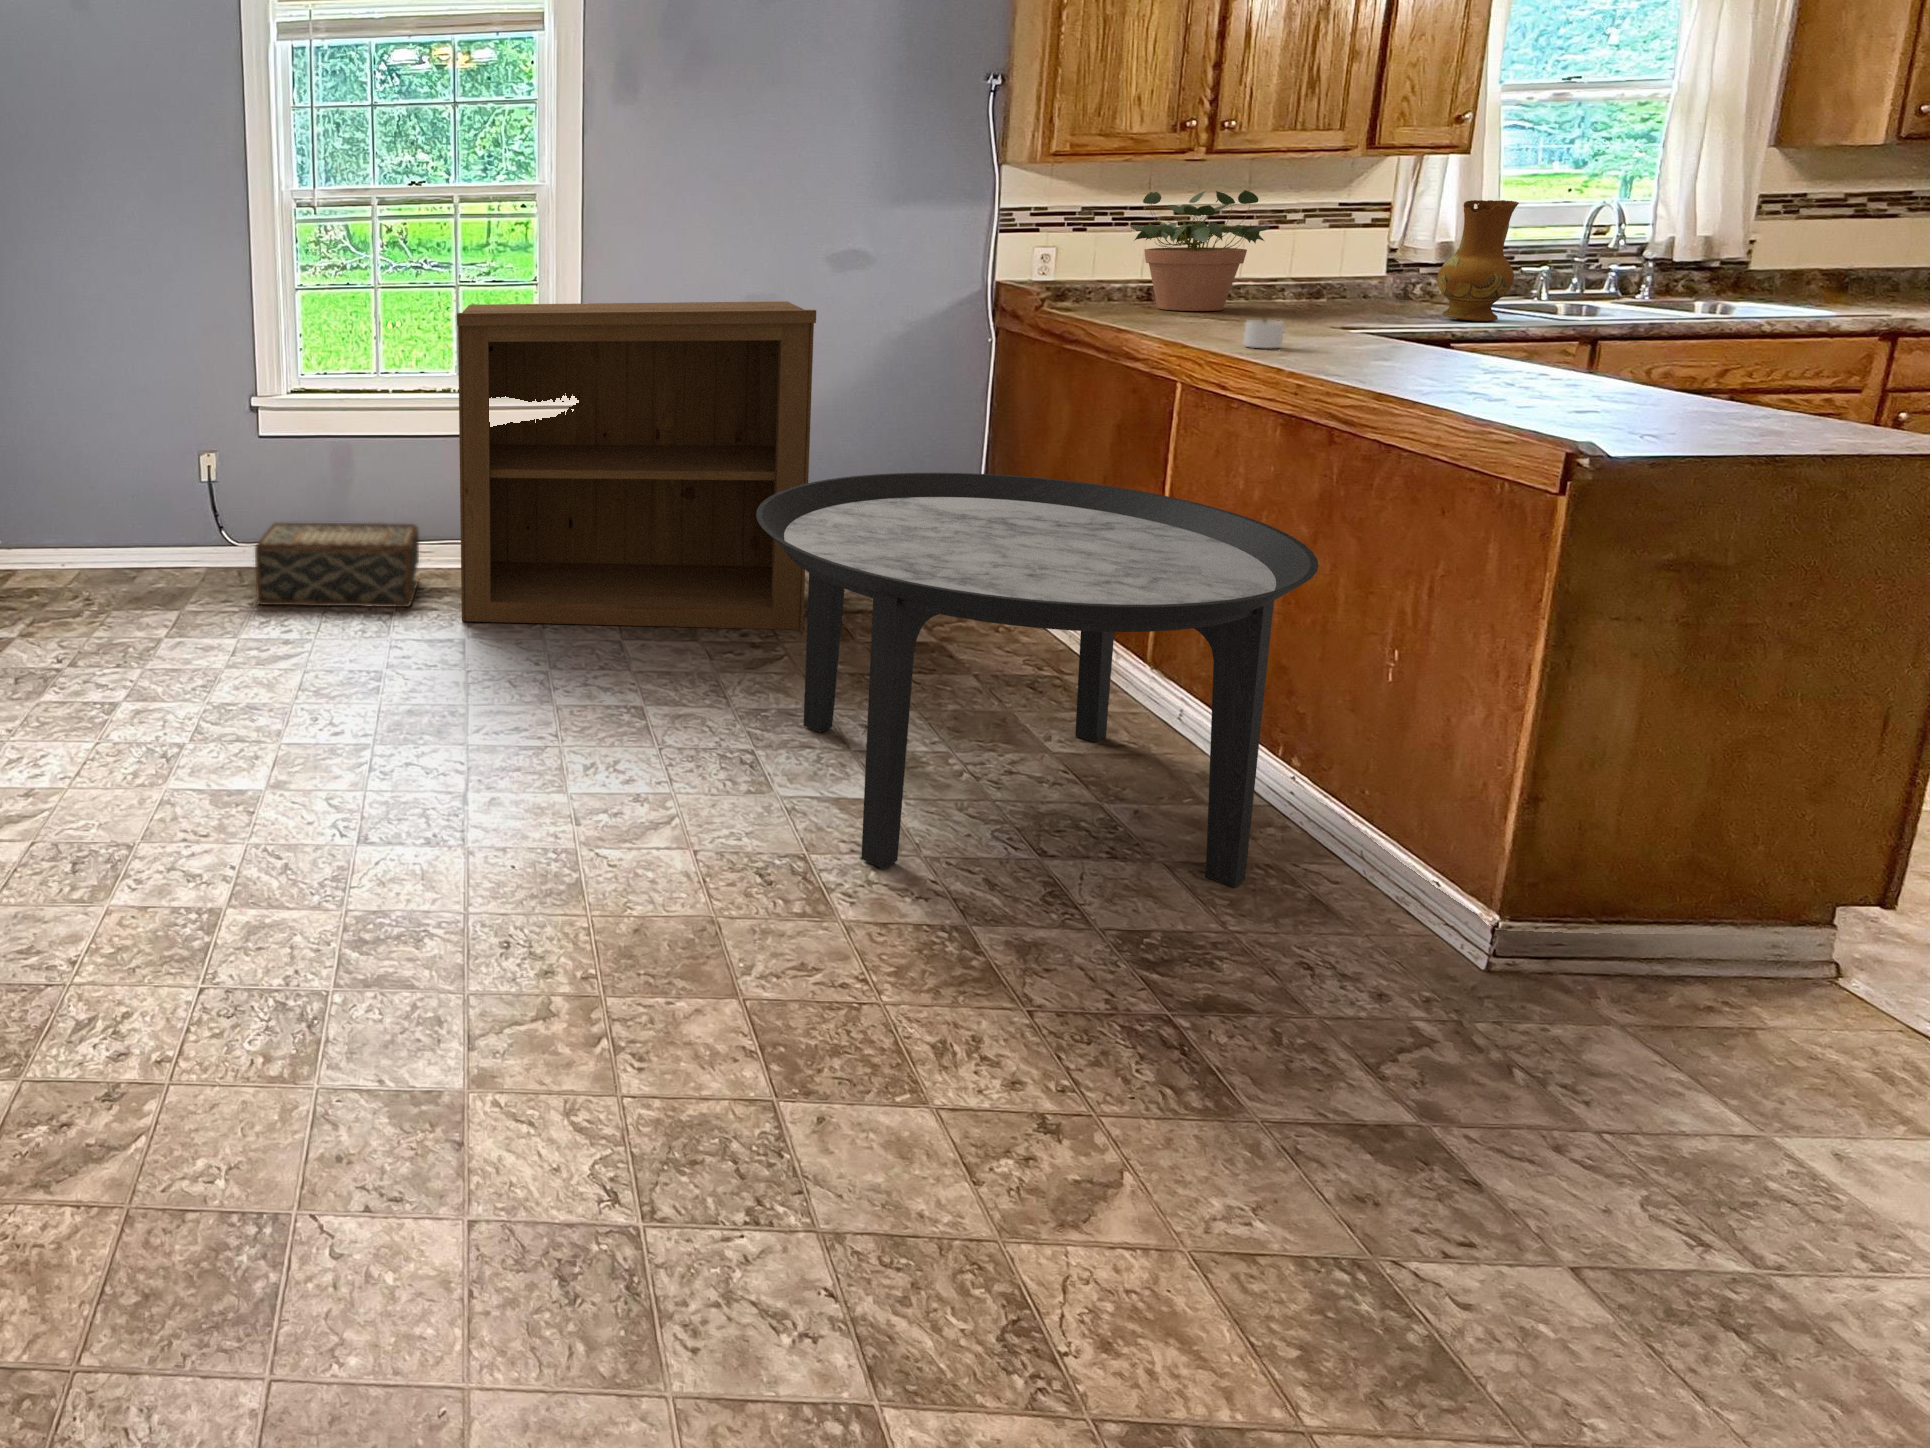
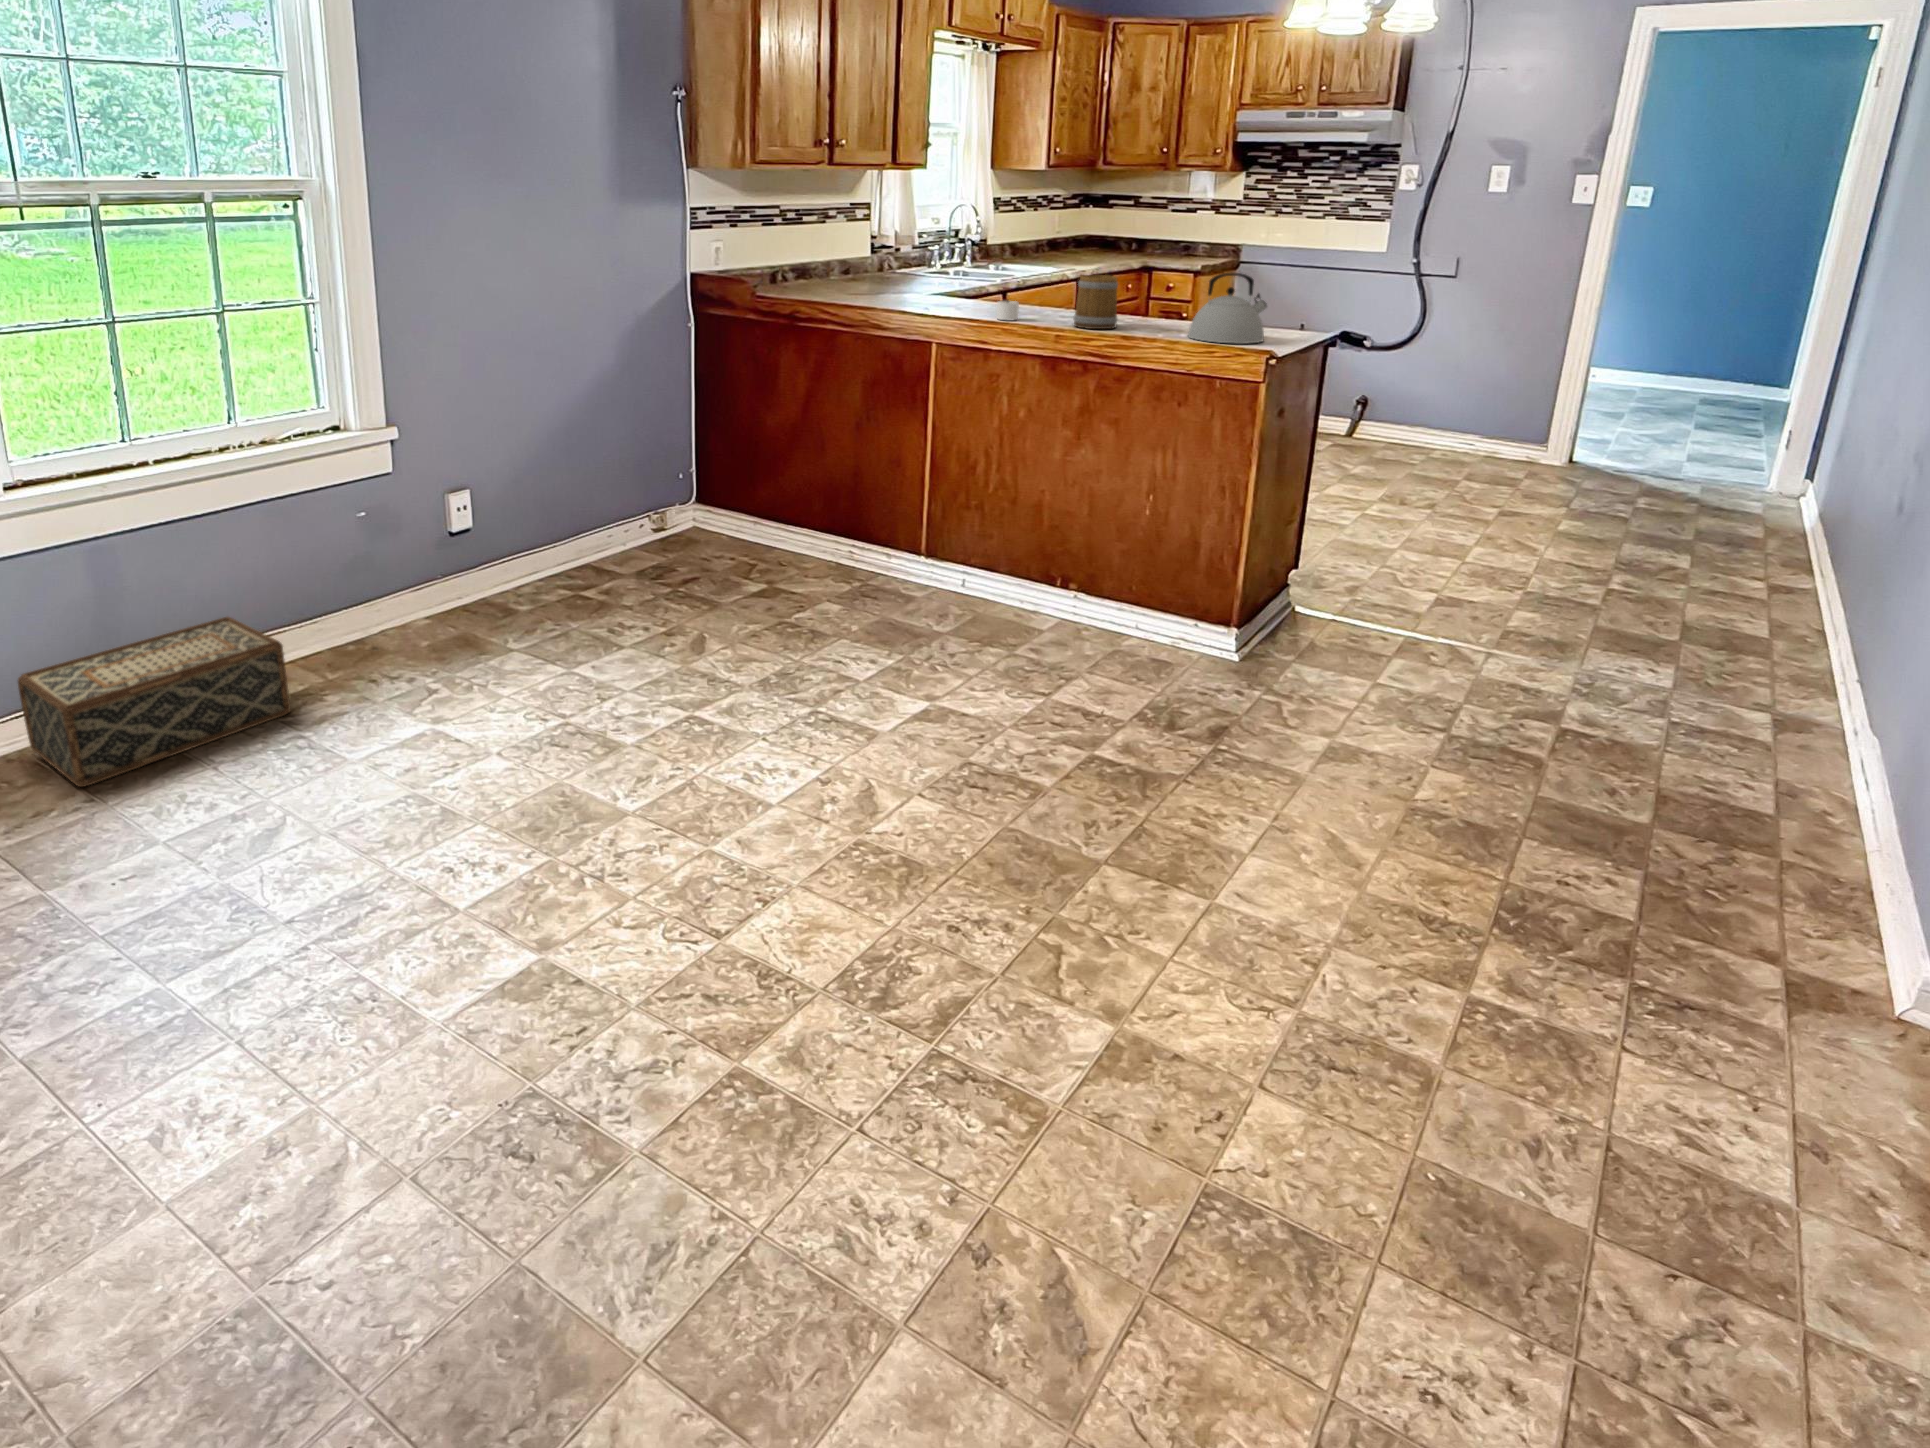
potted plant: present [1130,190,1269,311] -> none [810,202,914,294]
ceramic jug: present [1437,200,1519,321] -> none [984,213,1023,291]
kettle: none [1499,281,1699,410] -> present [1188,273,1267,344]
mug: none [1338,284,1451,369] -> present [1073,275,1118,329]
bookshelf: present [457,301,816,630] -> none [258,304,664,704]
round table: present [756,473,1319,888] -> none [785,429,1158,740]

